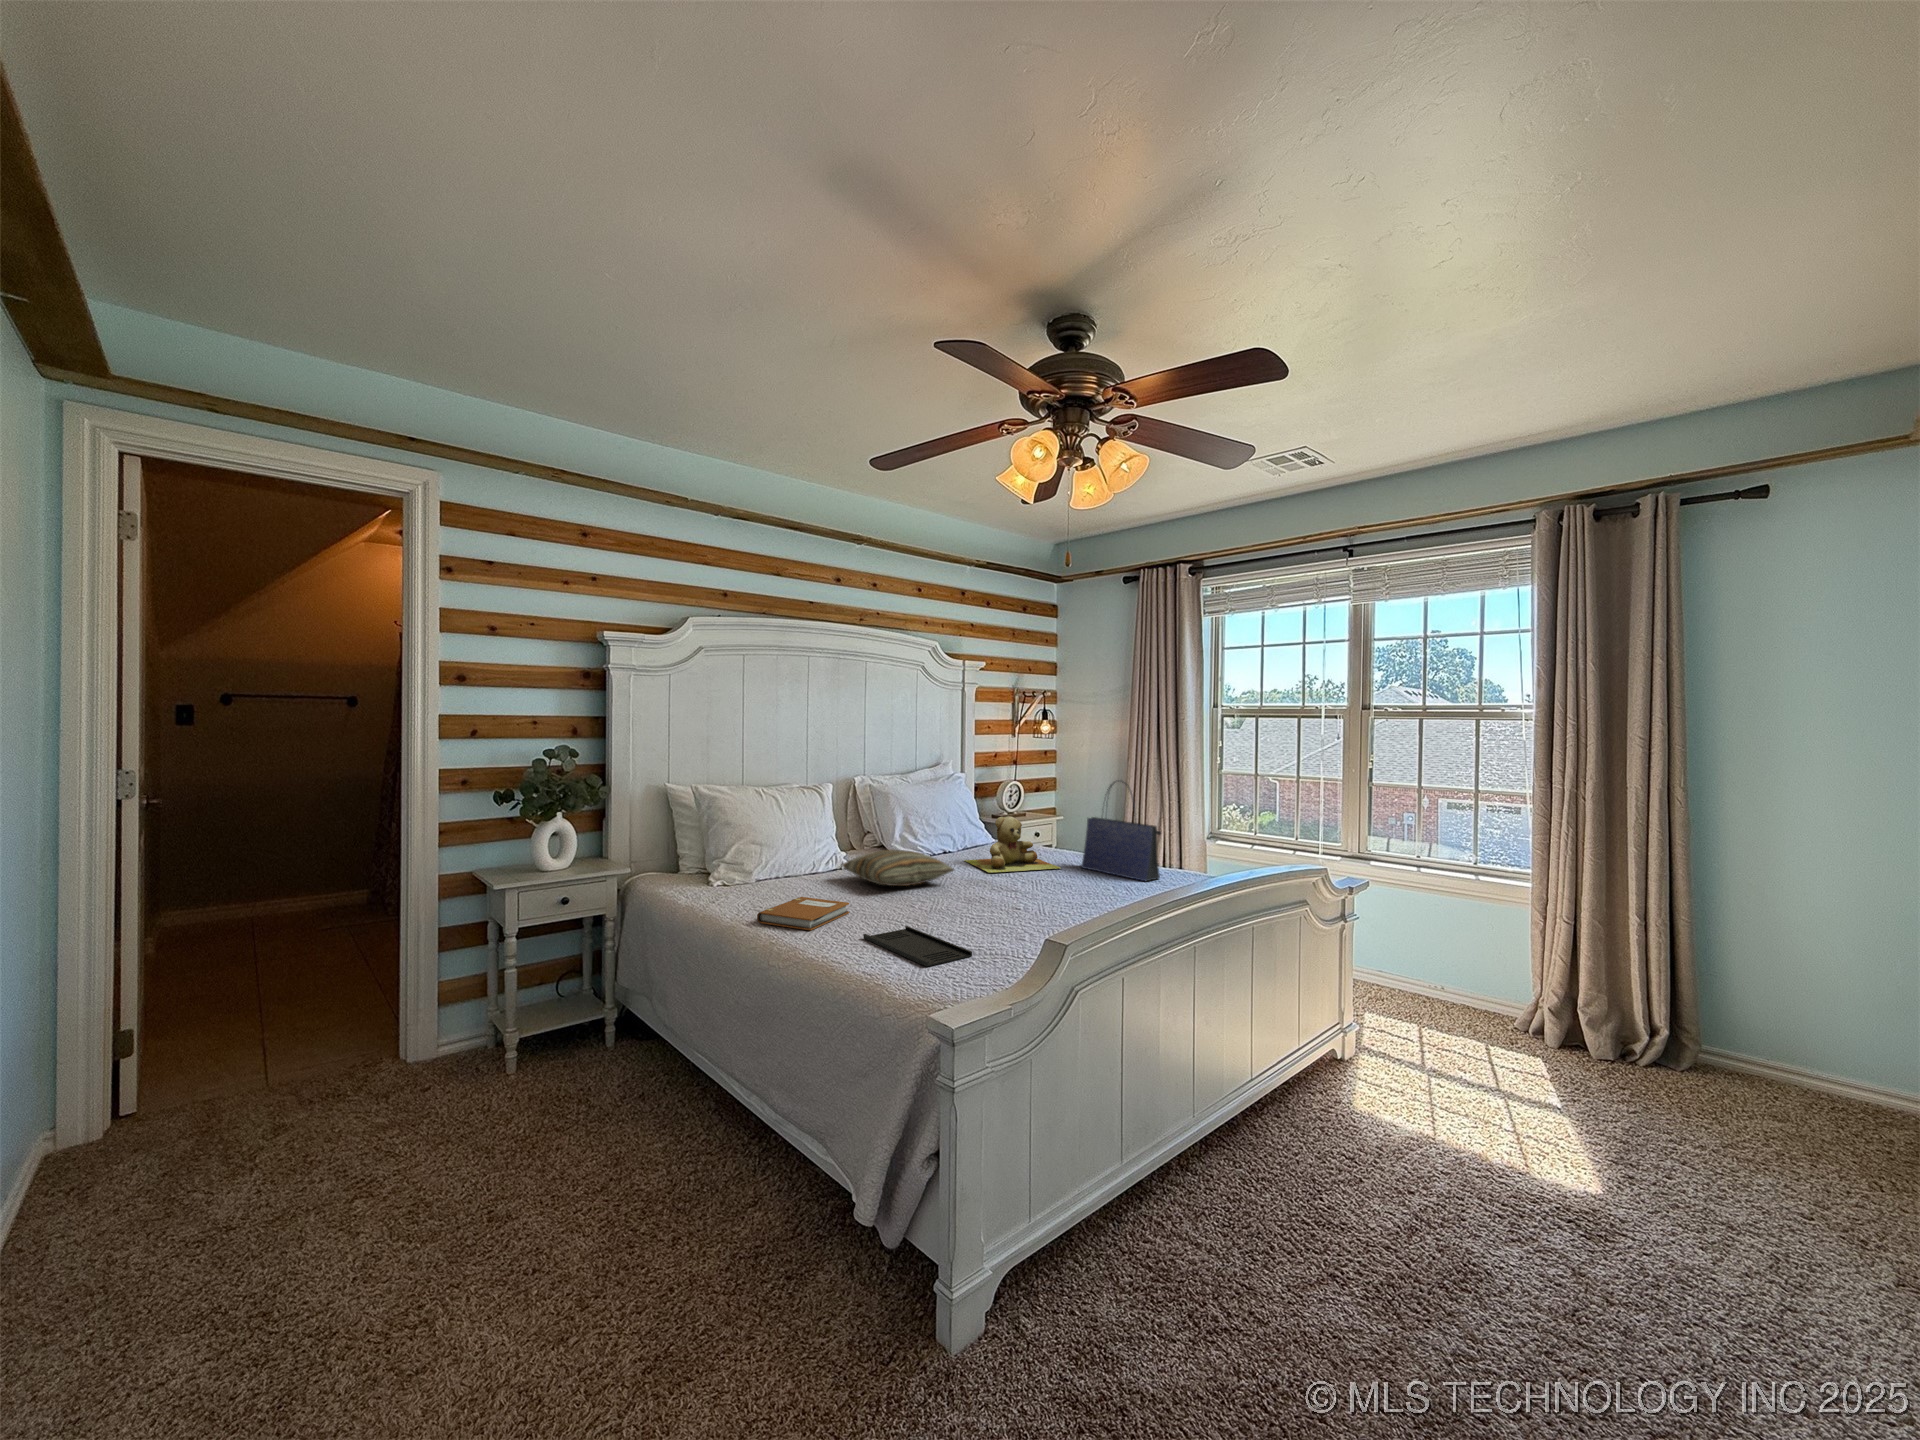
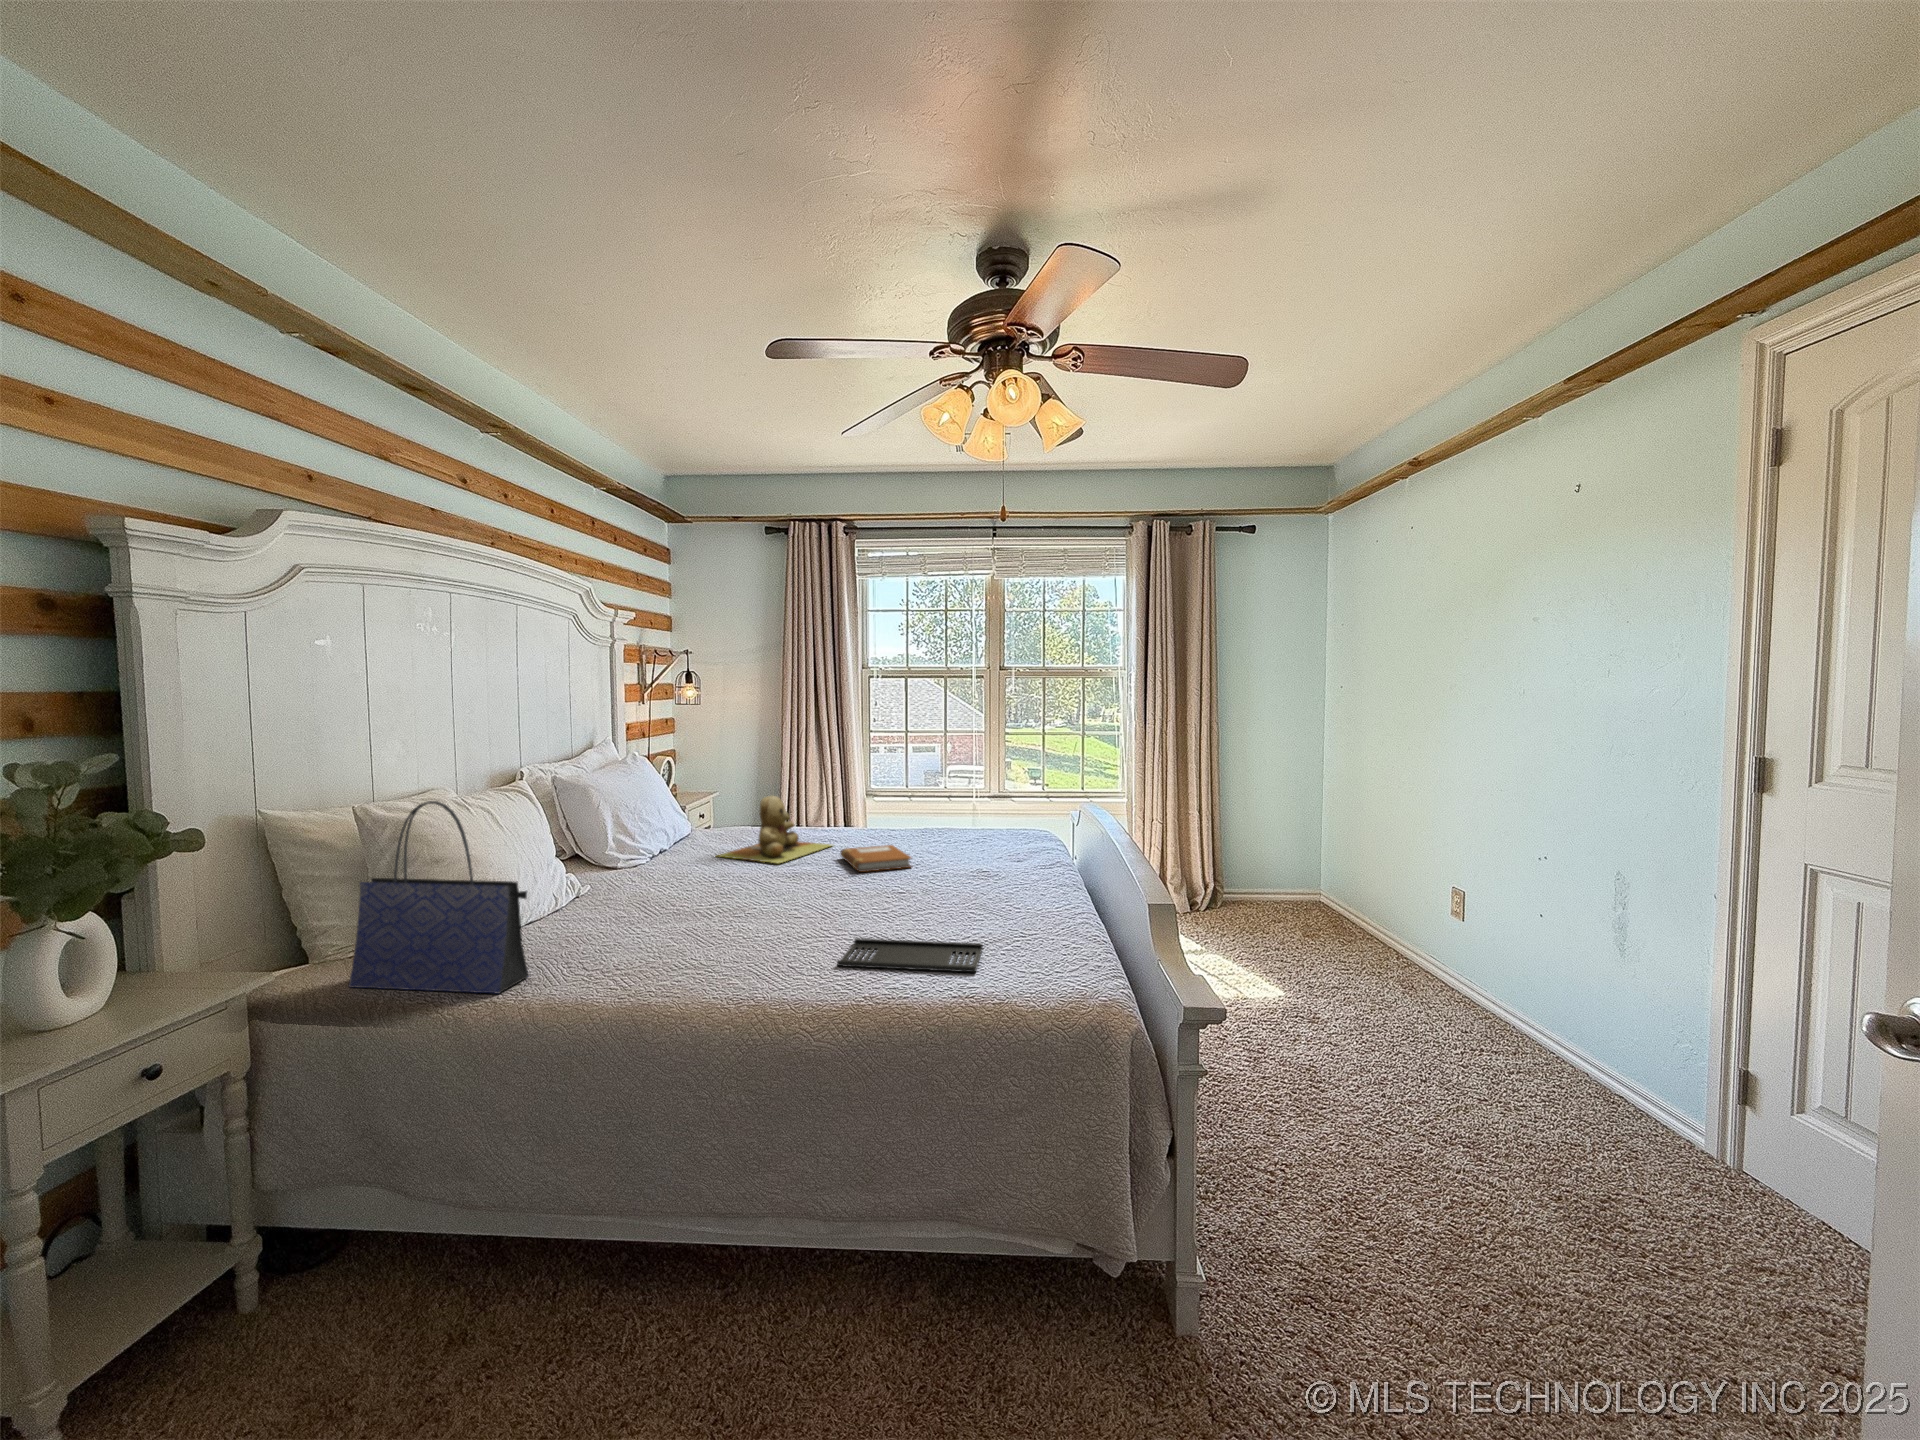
tote bag: present [1081,781,1161,882] -> present [349,801,529,993]
pillow: present [842,850,954,886] -> none [624,853,777,903]
notebook: present [757,897,849,931] -> present [840,845,911,872]

